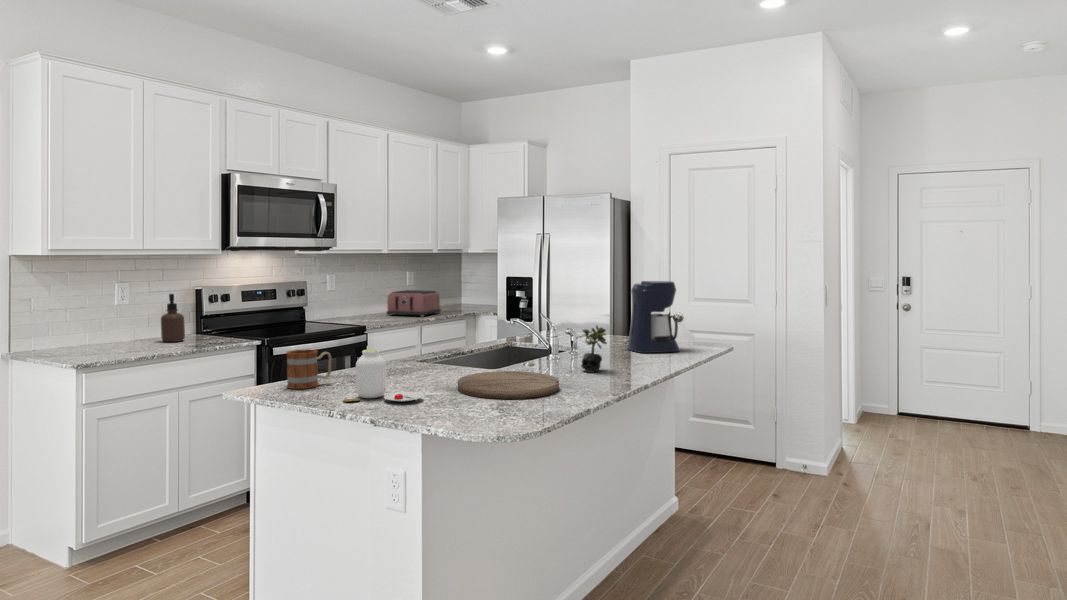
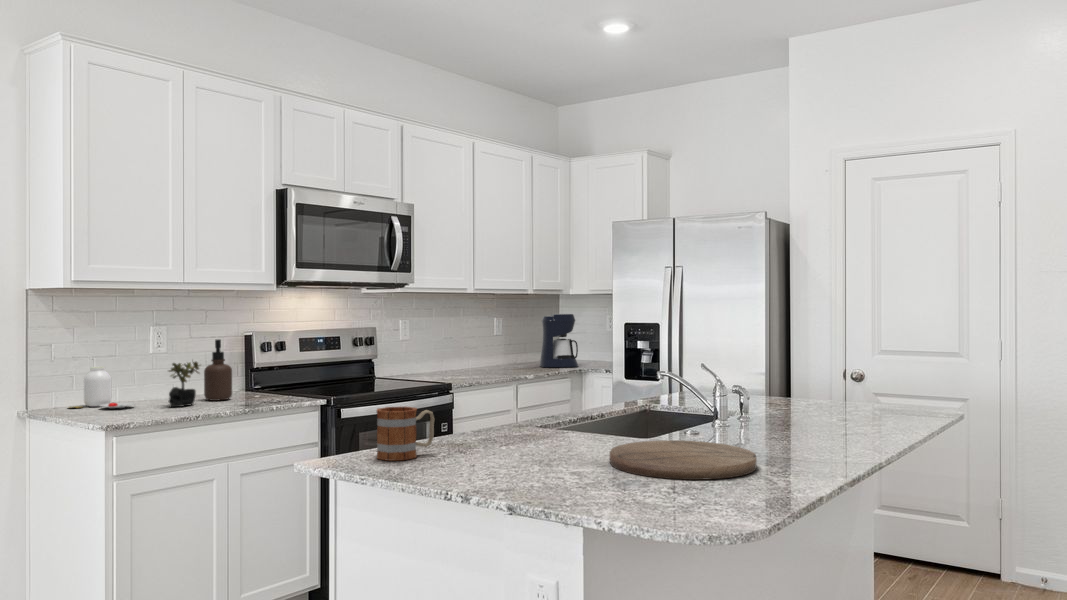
coffee maker: present [627,281,680,353] -> present [540,314,579,367]
toaster: present [387,290,441,317] -> none [471,340,538,374]
succulent plant: present [579,326,607,373] -> present [168,362,200,407]
jar: present [343,349,423,402] -> present [69,367,135,408]

